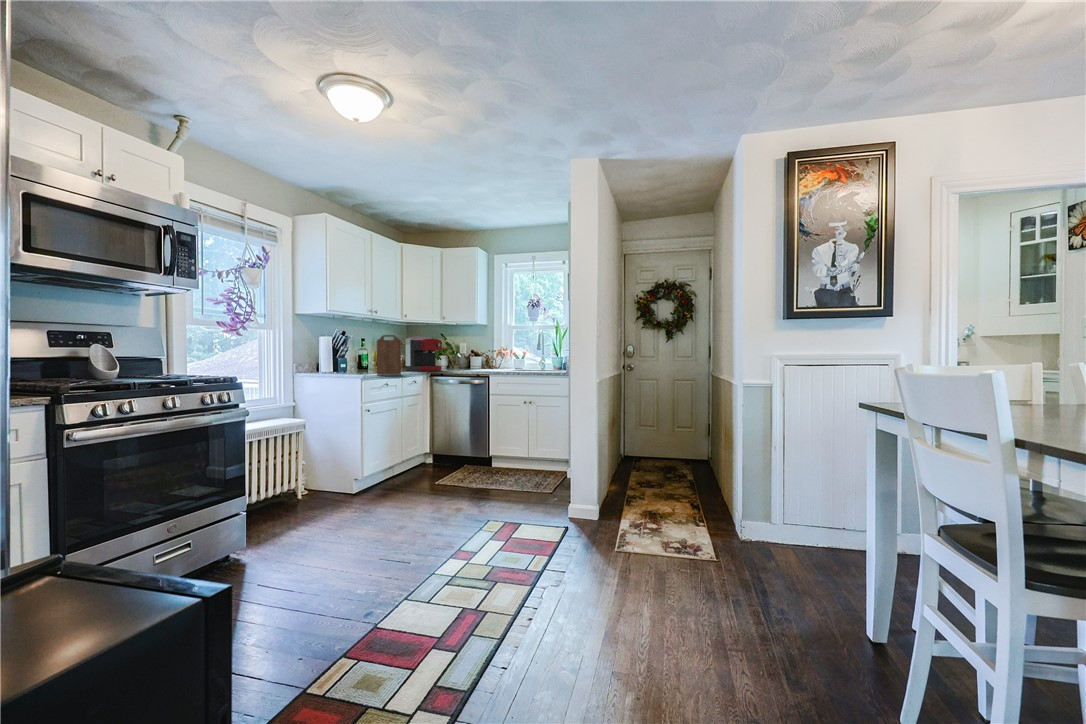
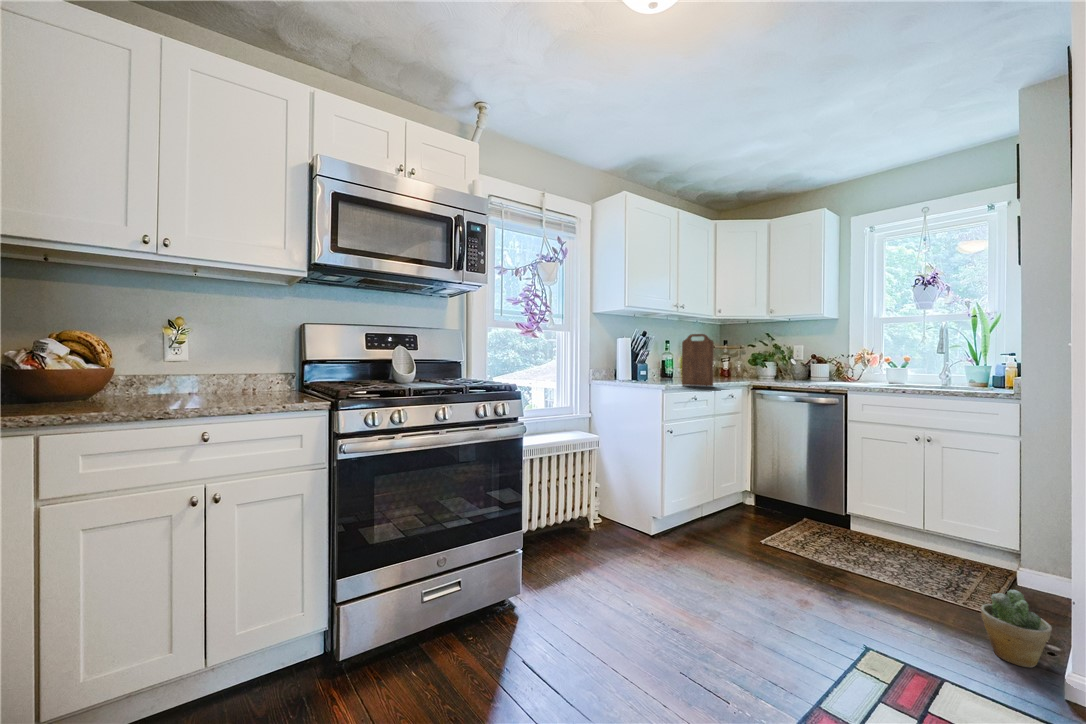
coffee maker: present [406,336,442,371] -> none [719,337,770,382]
potted plant: none [538,472,563,508] -> present [981,590,1052,667]

